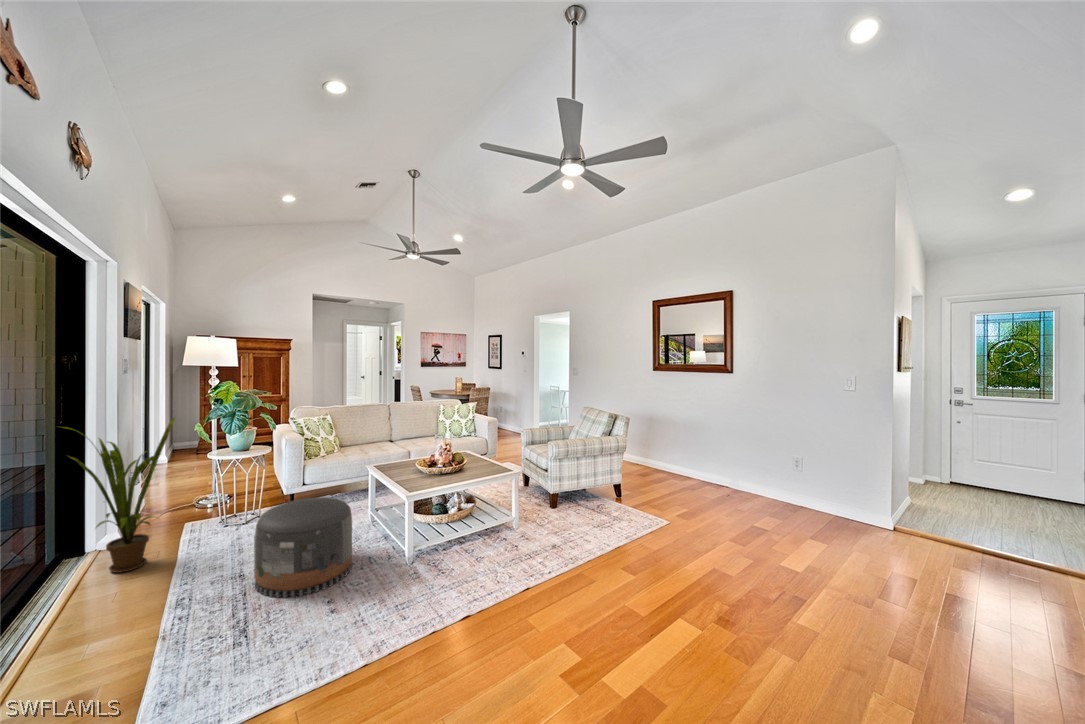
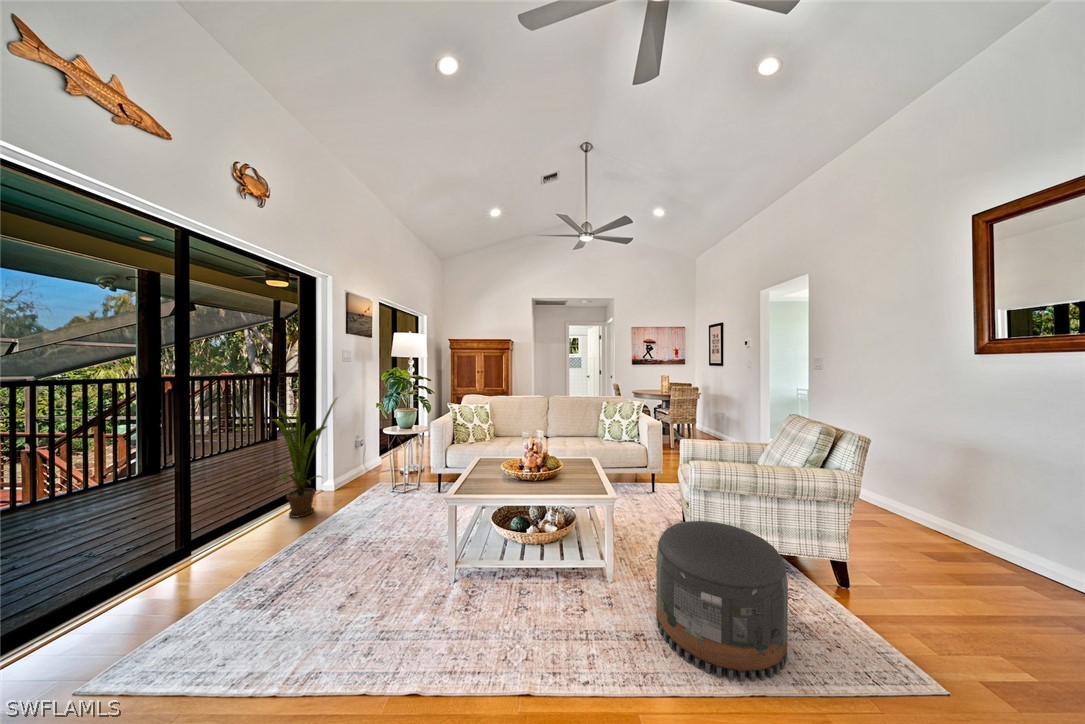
pouf: present [254,498,352,598] -> present [656,521,788,682]

